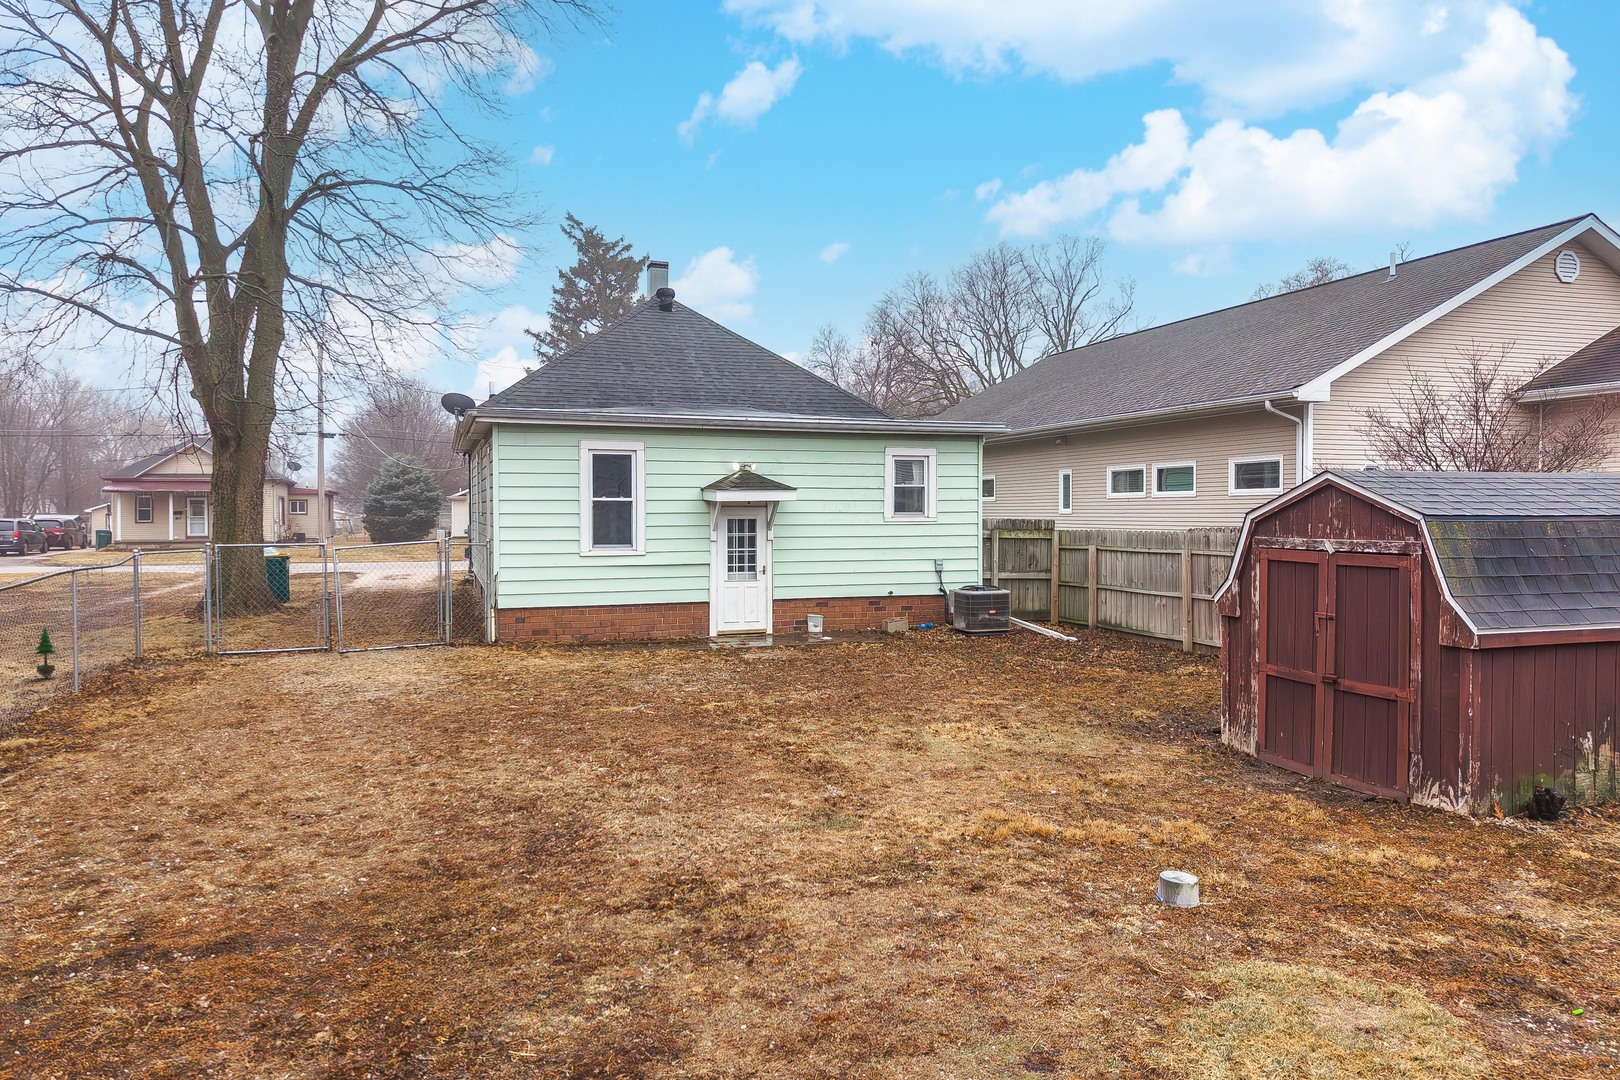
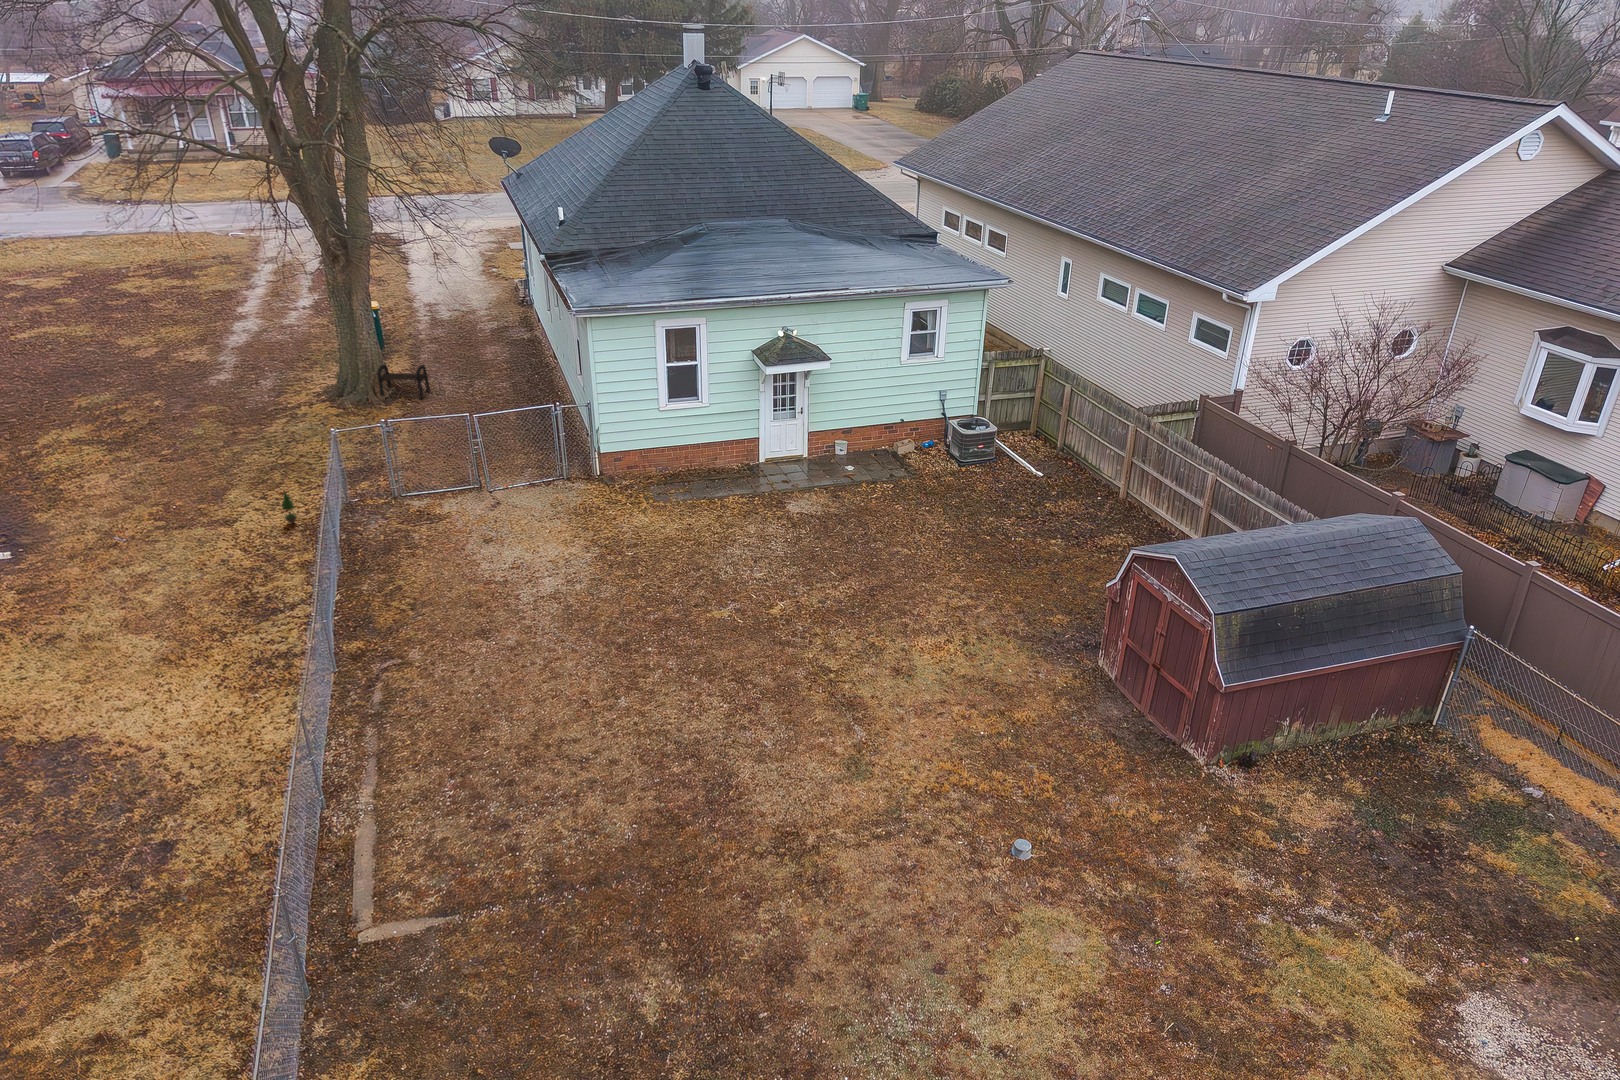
bench: none [243,576,308,615] -> present [377,365,430,399]

